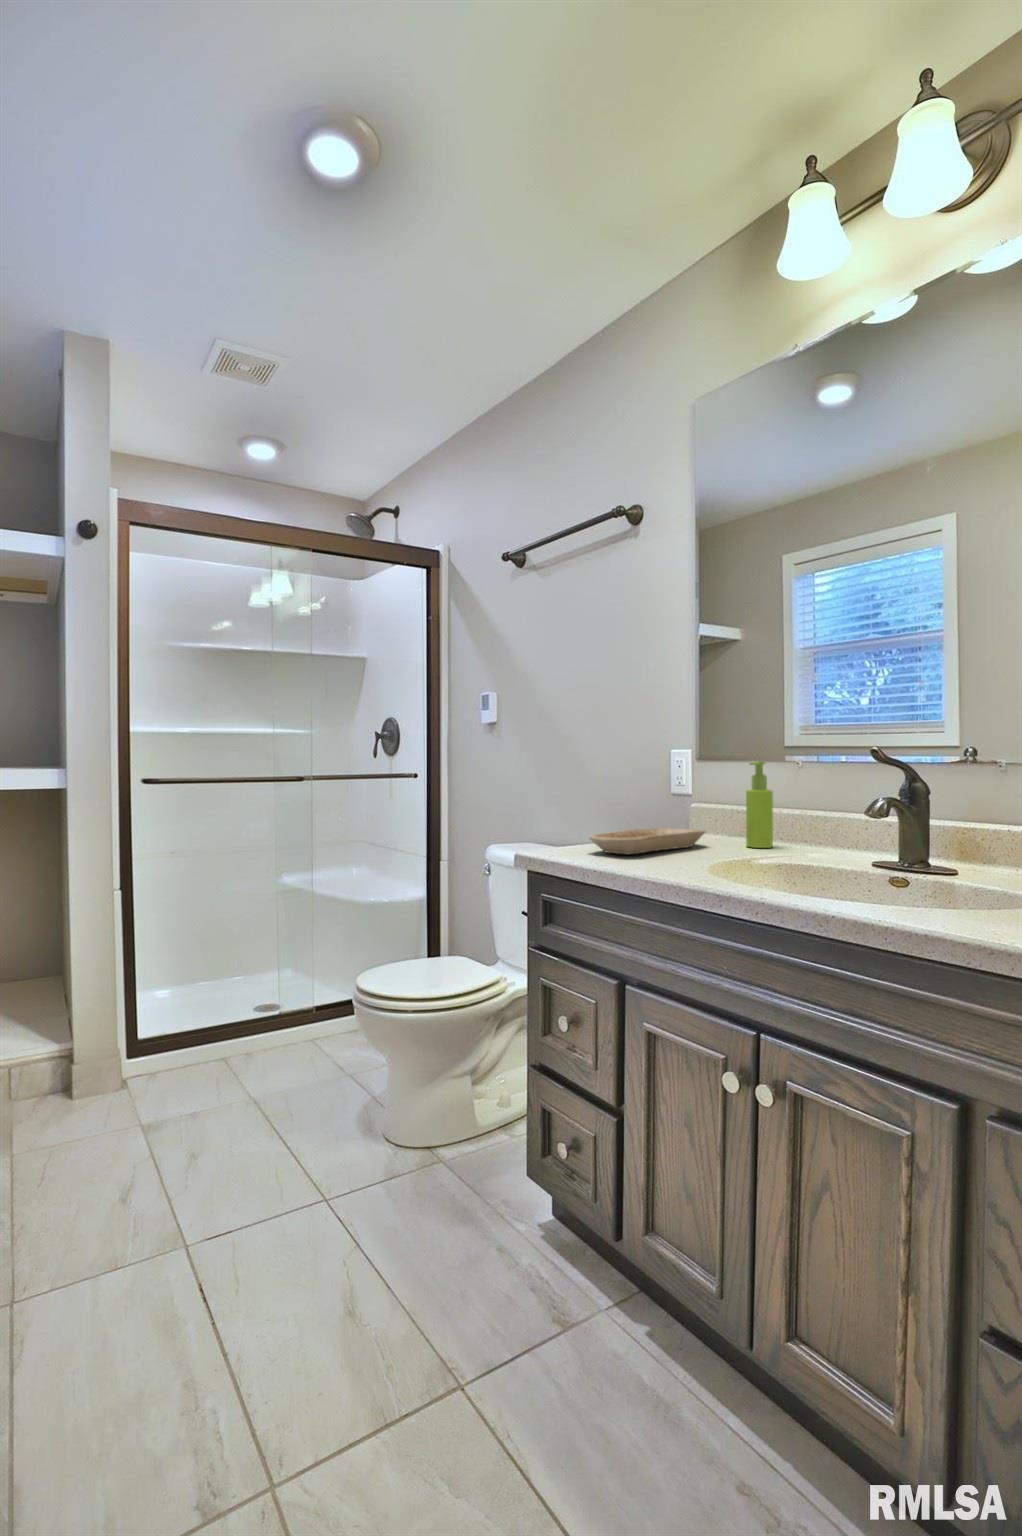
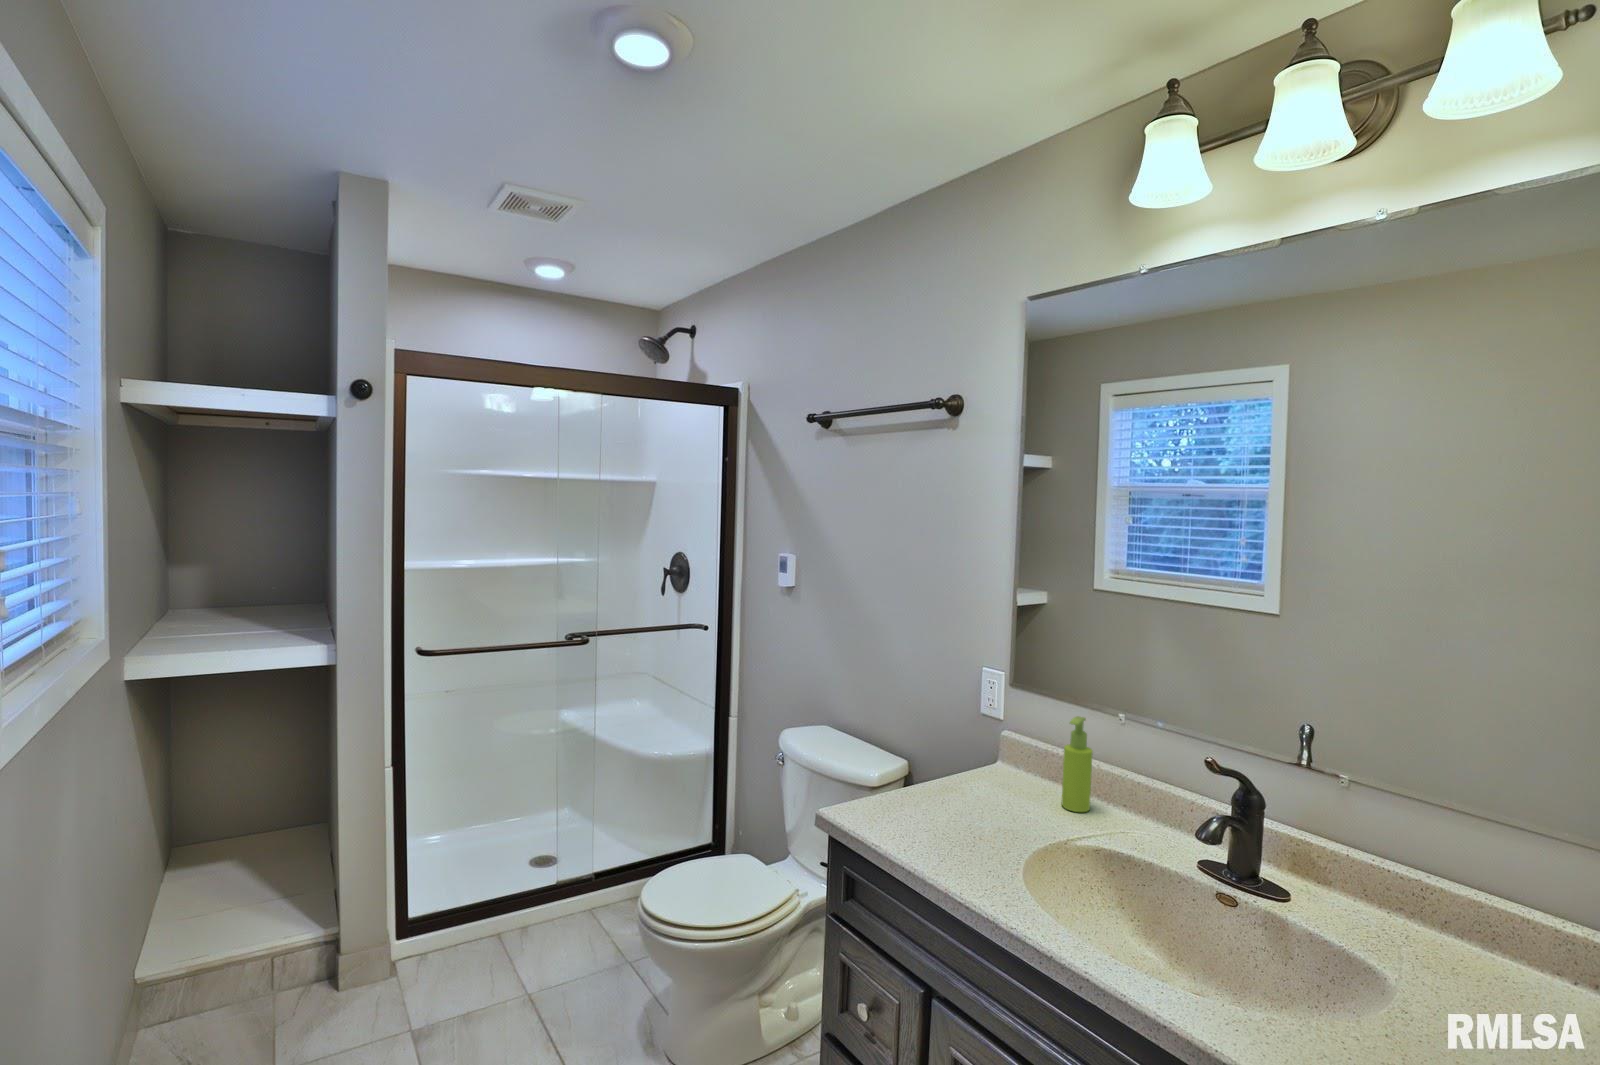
tray: present [589,828,705,854] -> none [896,772,1020,831]

